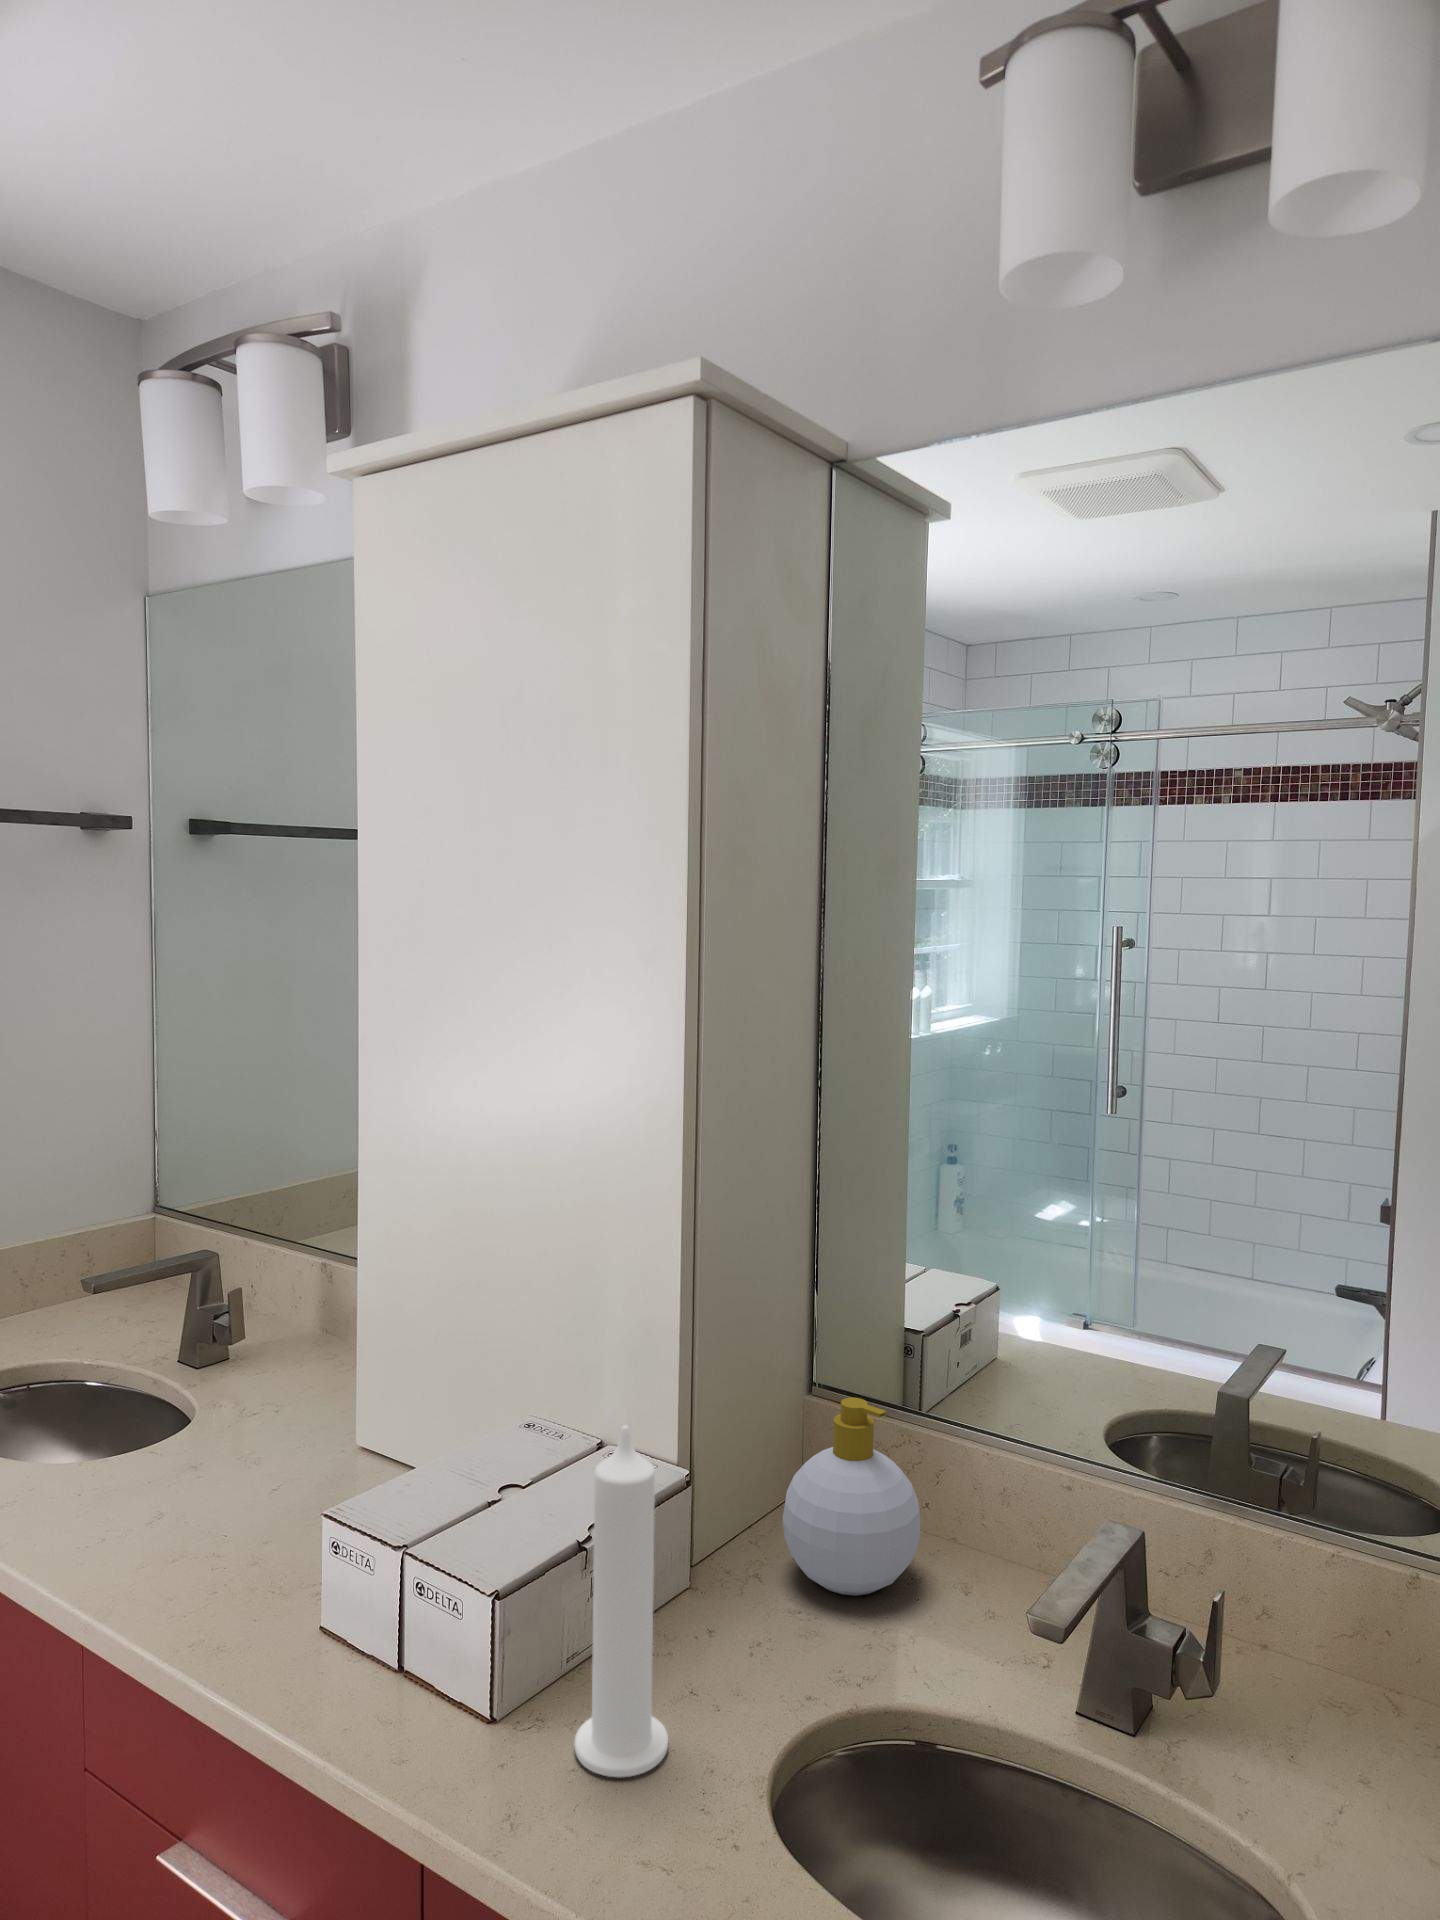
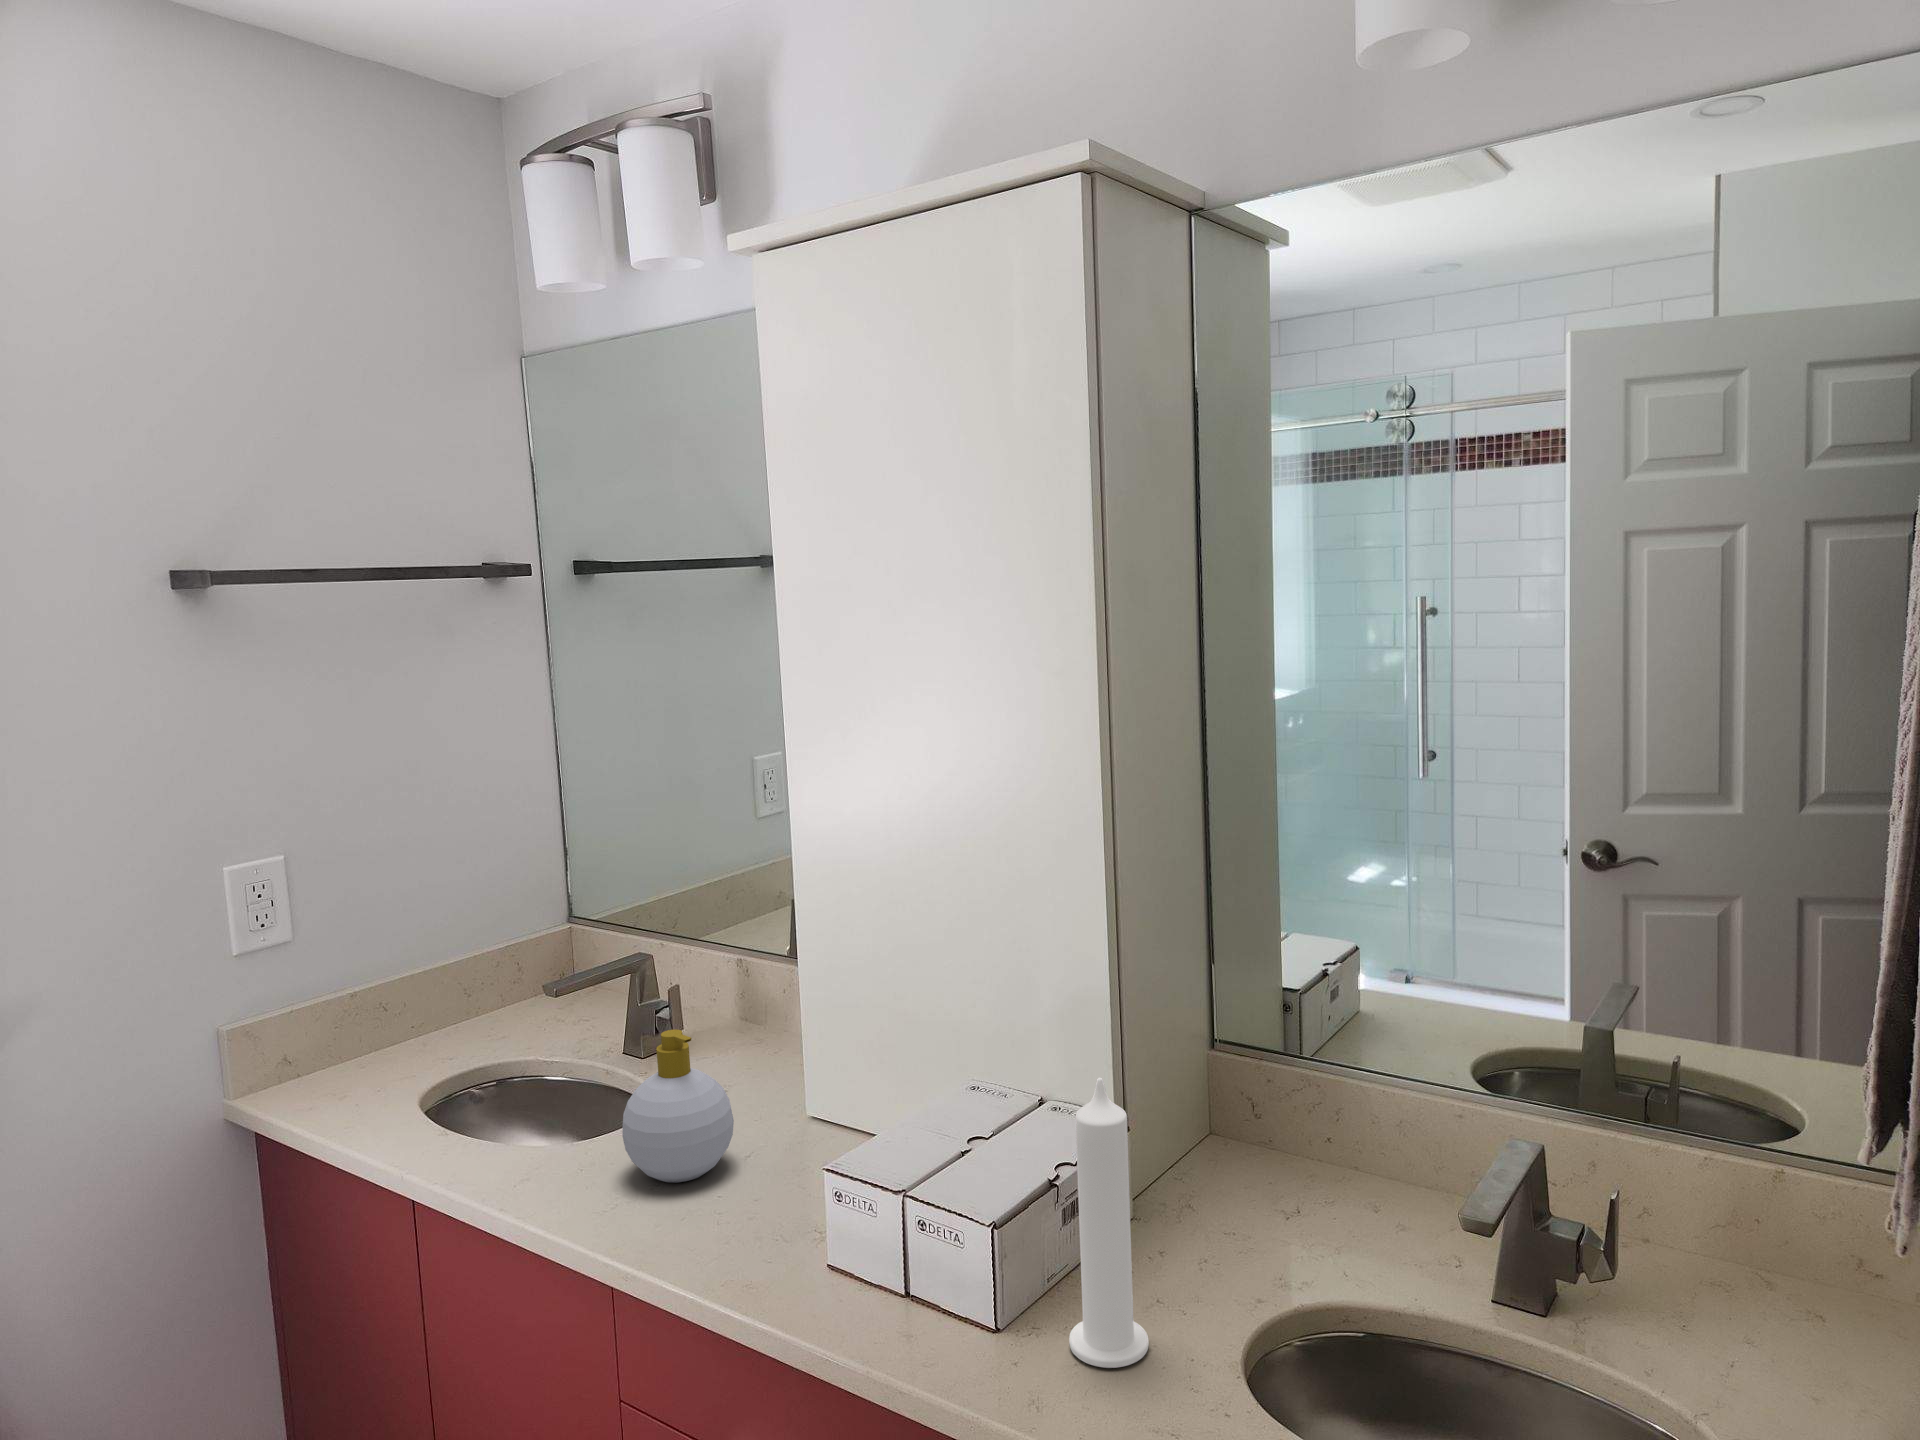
soap bottle: present [782,1397,921,1596] -> present [622,1030,734,1182]

